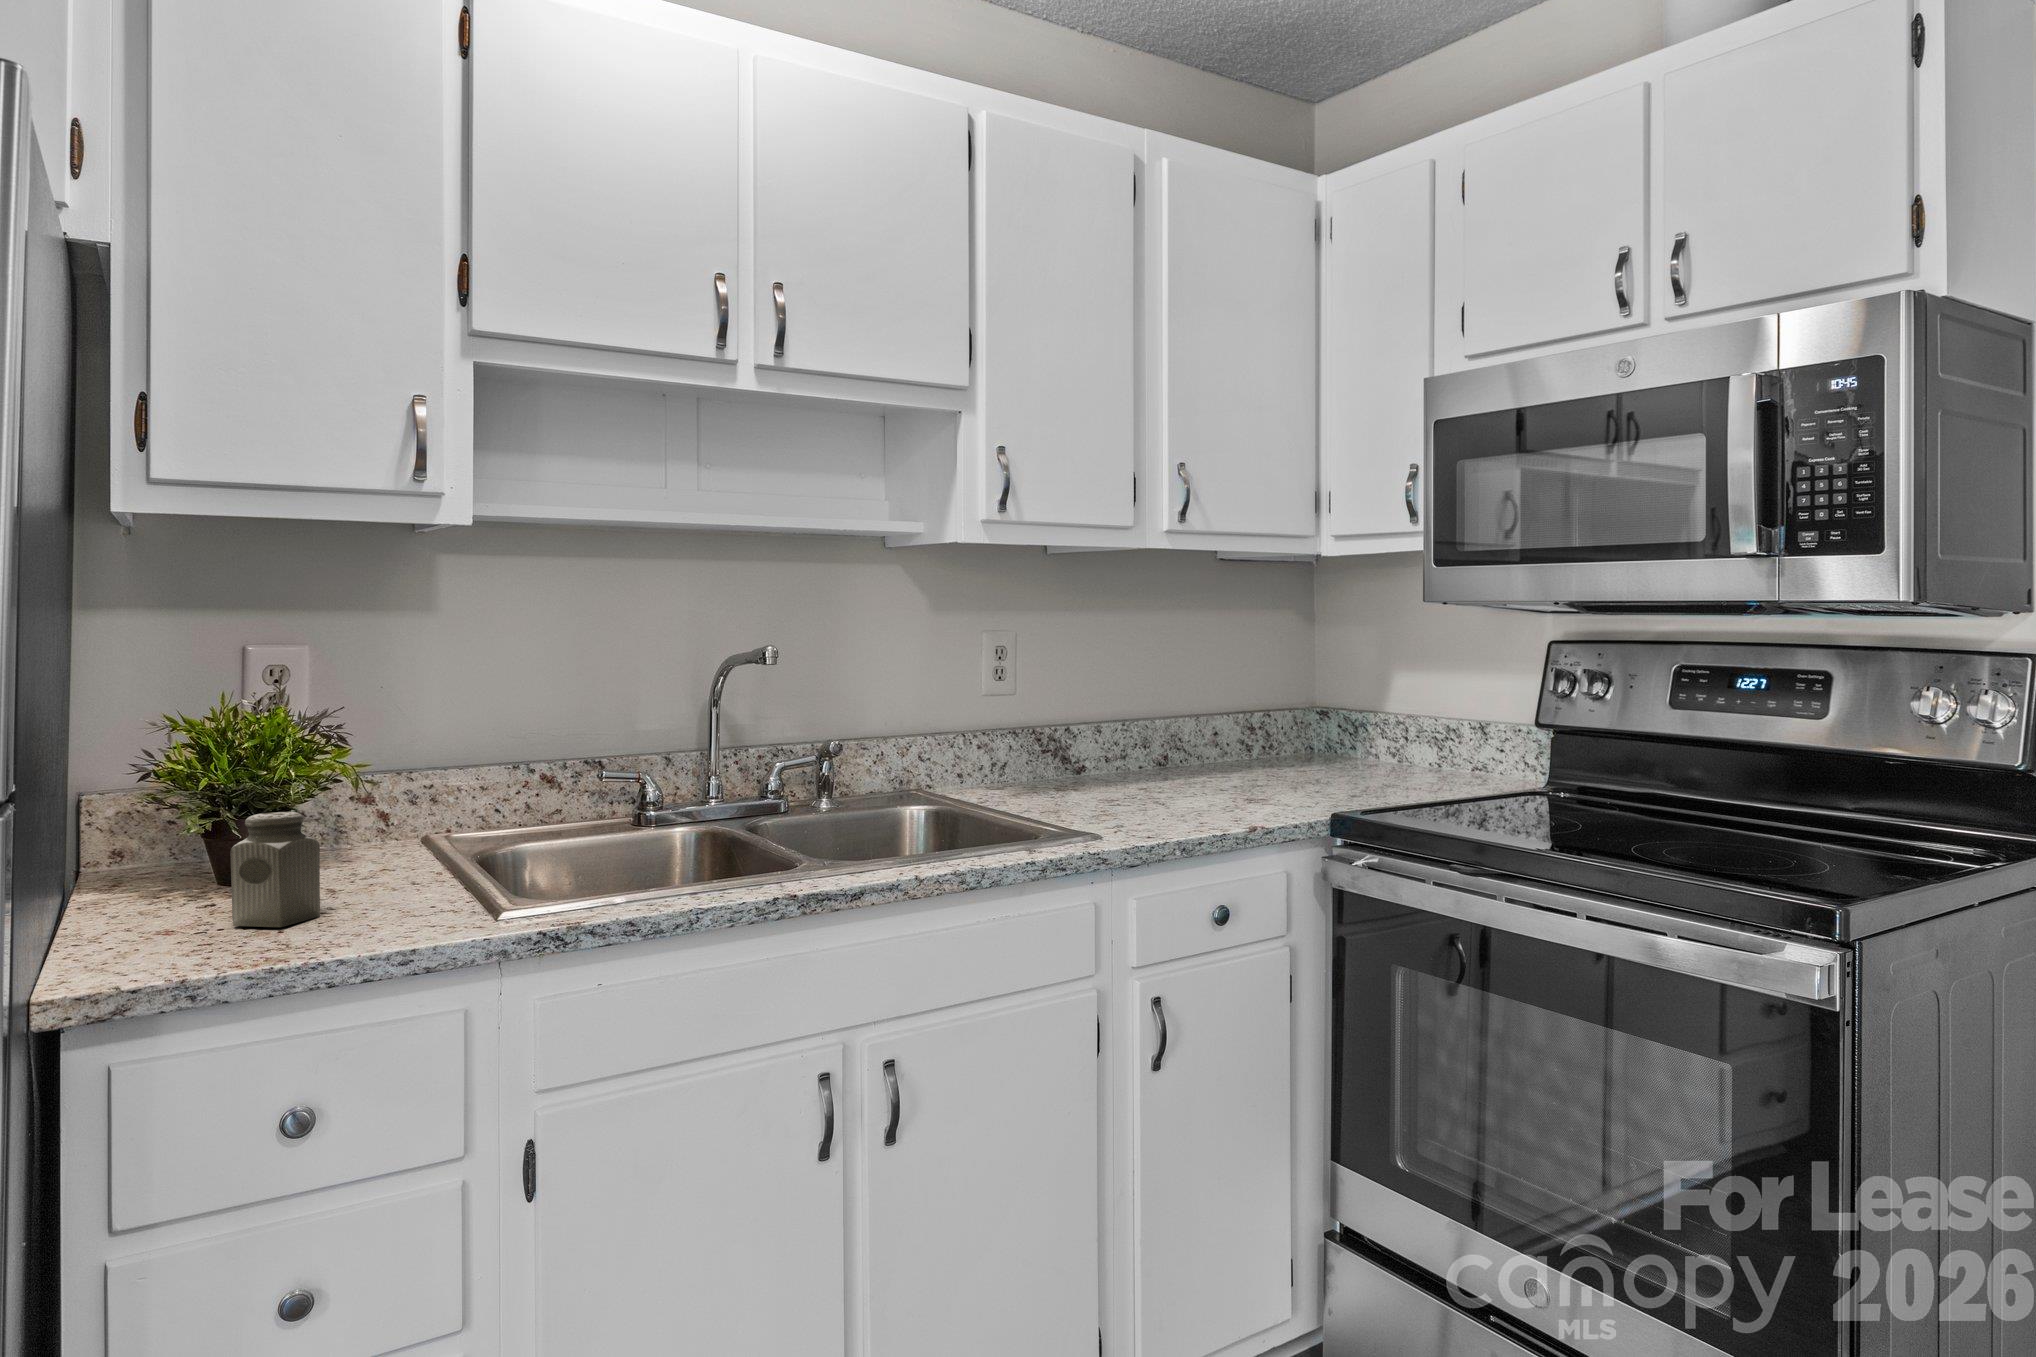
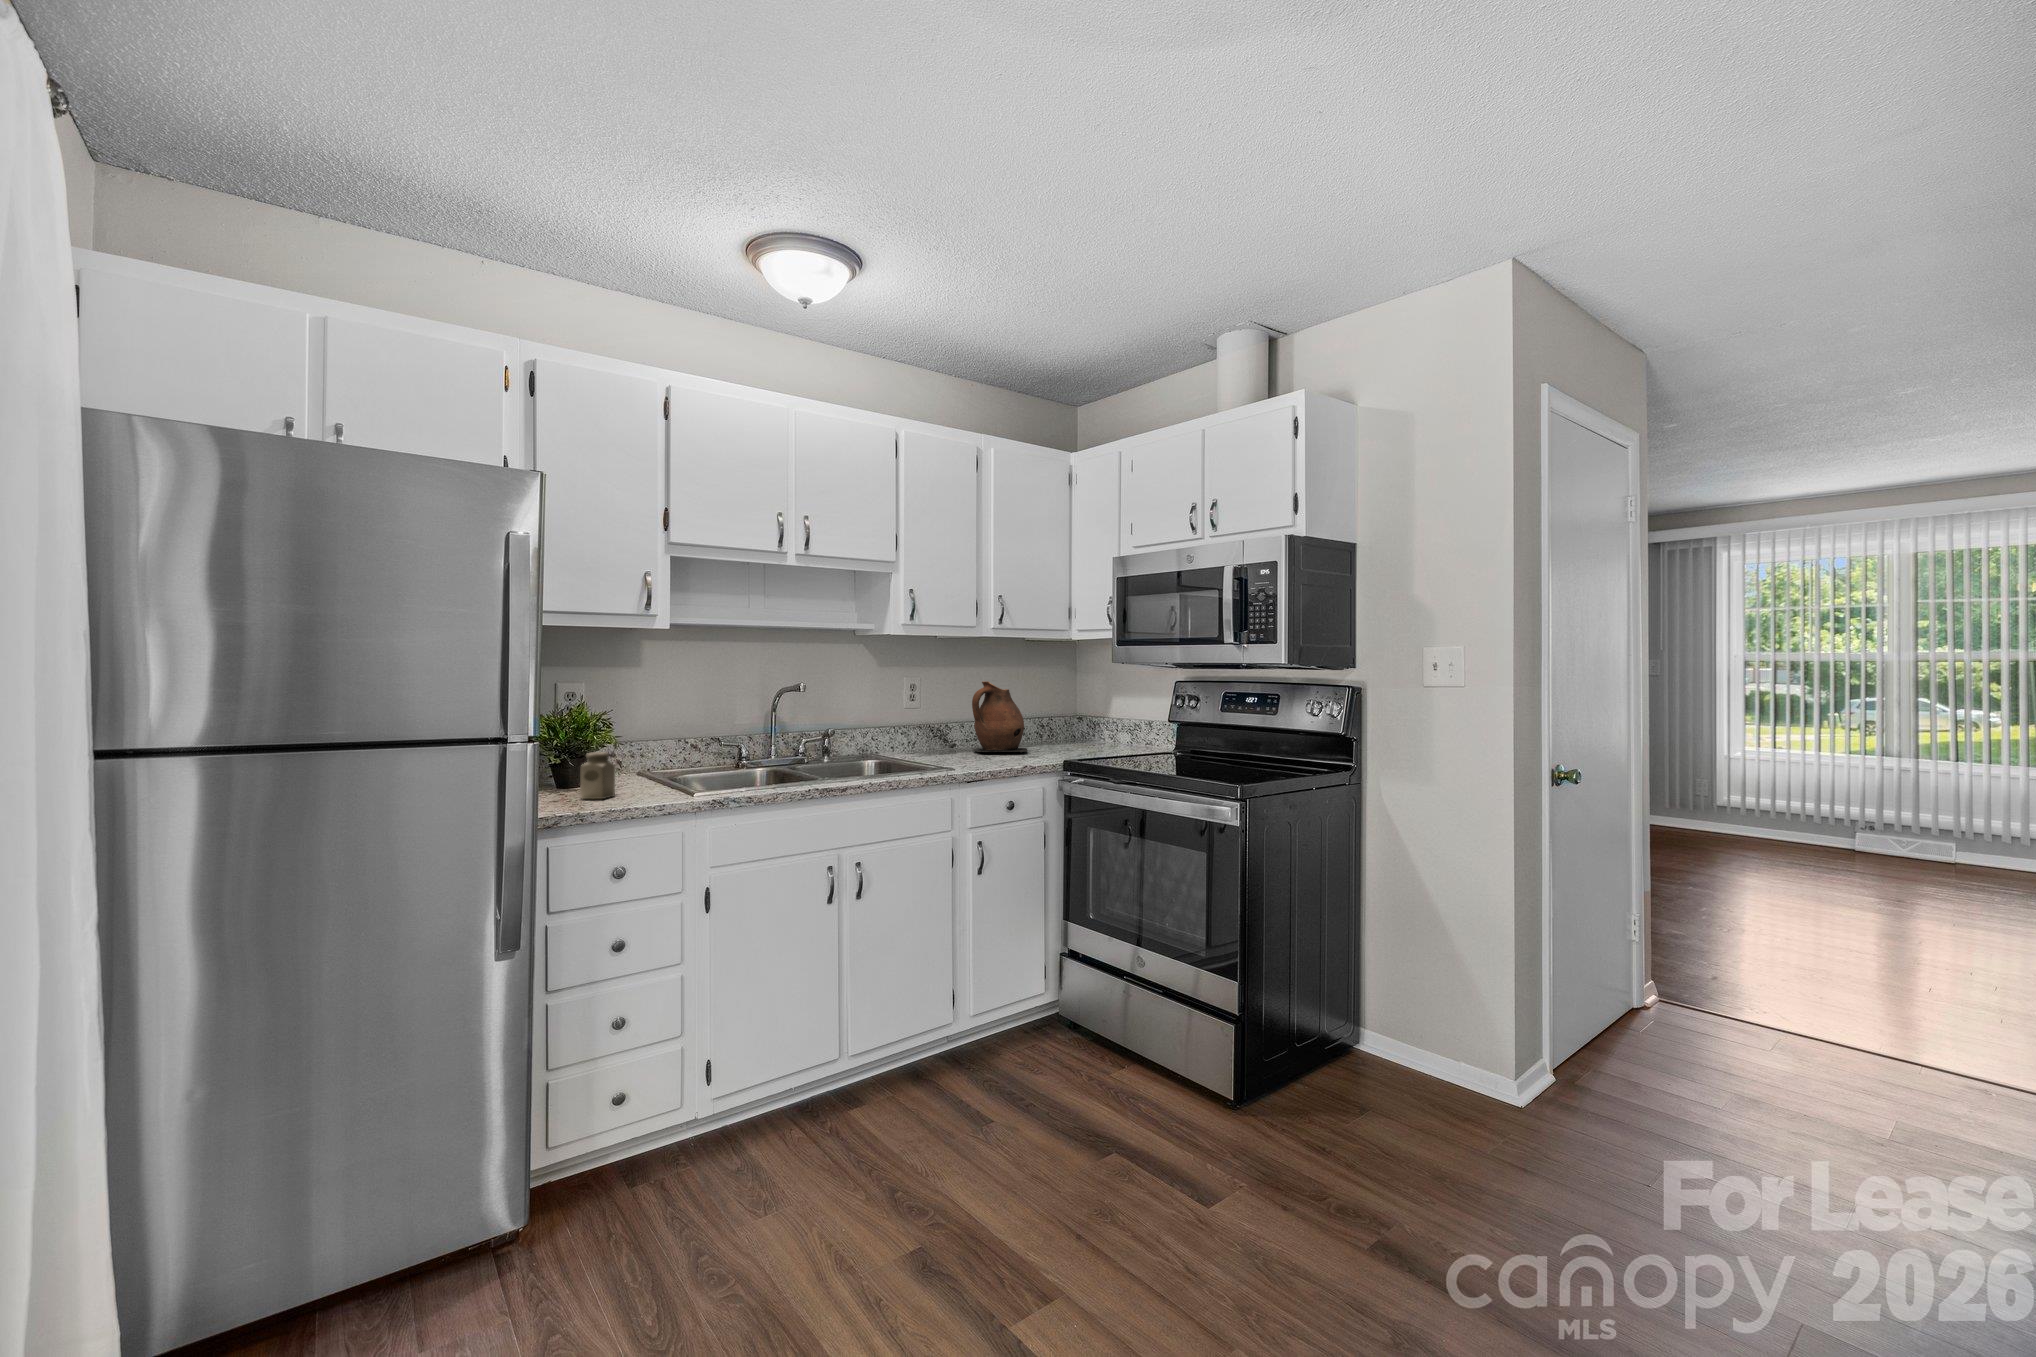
ceramic pitcher: none [1117,643,1238,792] -> present [972,682,1028,753]

